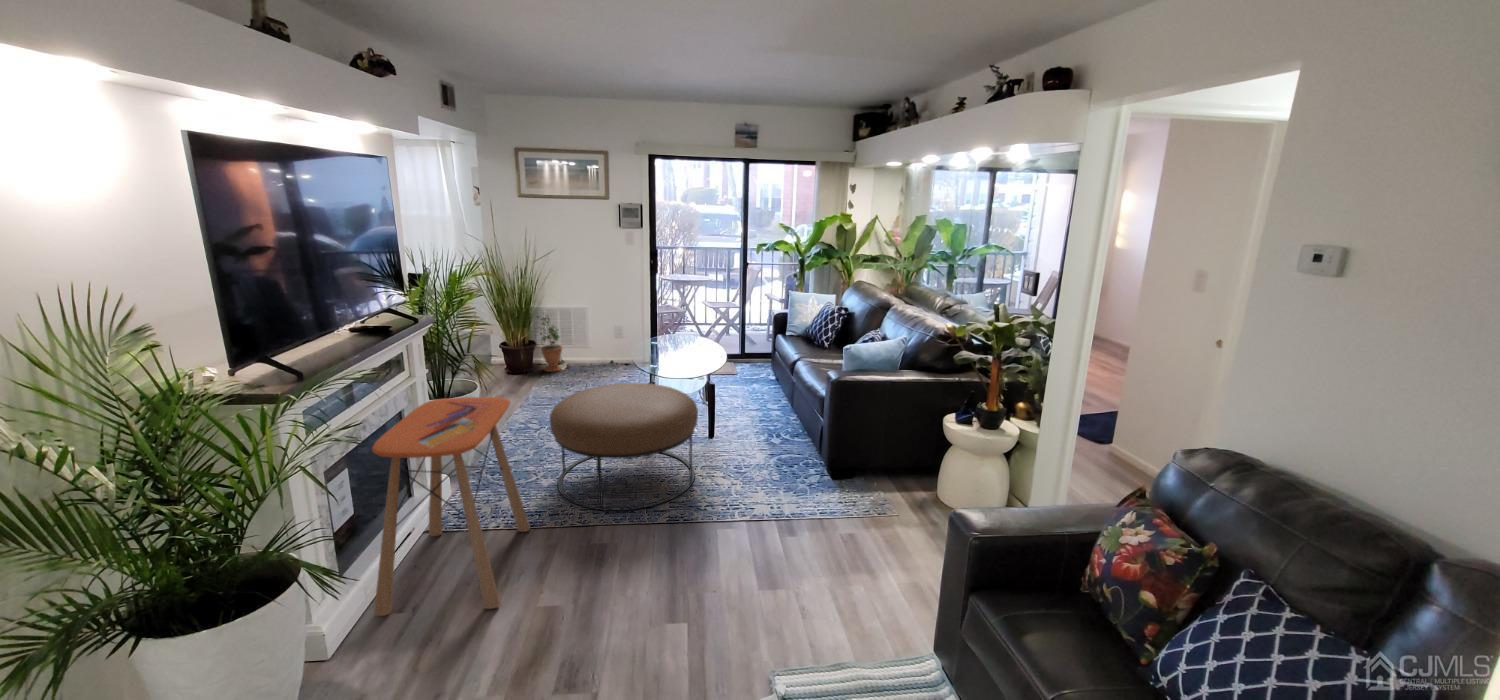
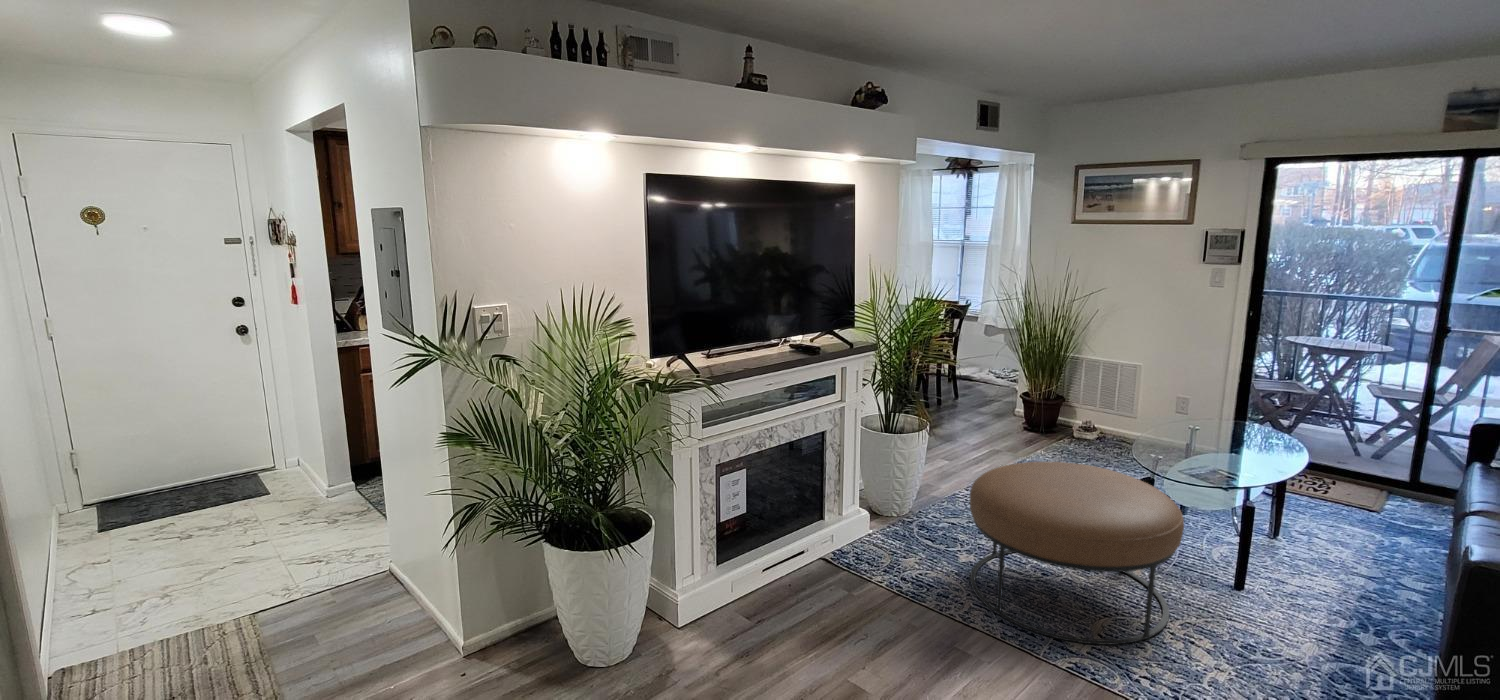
potted plant: present [537,315,562,372] -> none [1066,363,1096,440]
side table: present [372,397,530,616] -> none [734,427,909,658]

